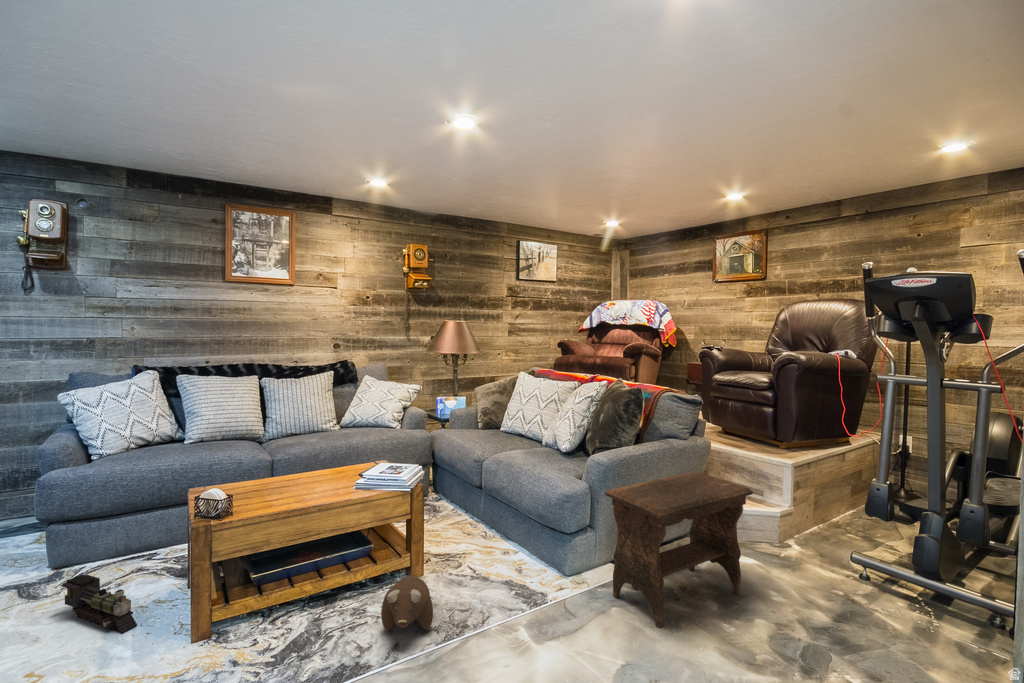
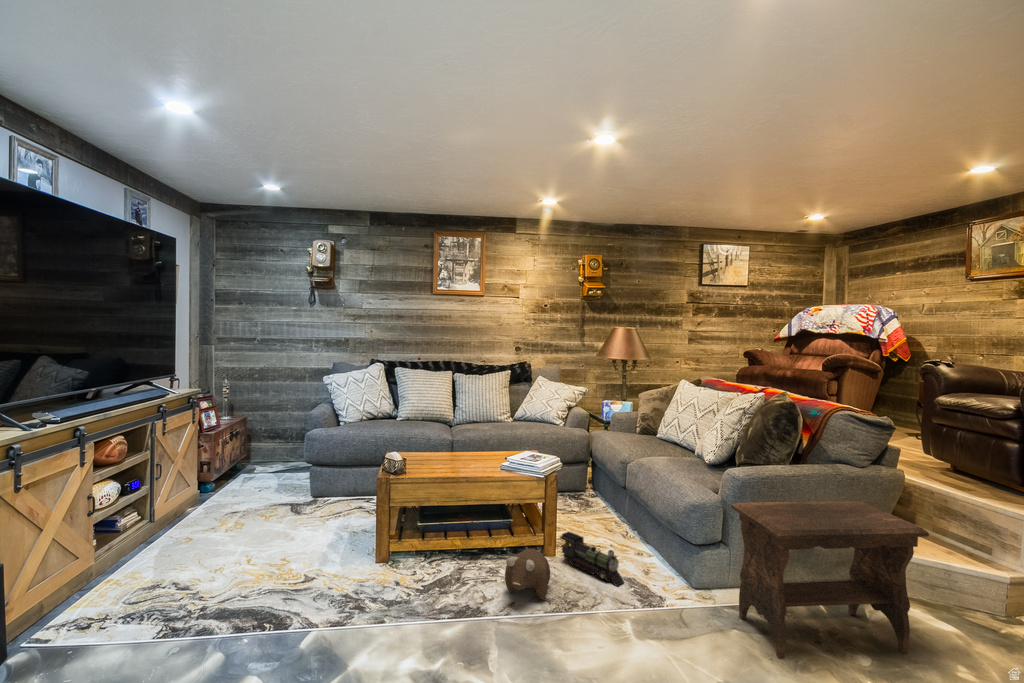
toy train: present [62,574,137,633] -> present [560,532,624,586]

